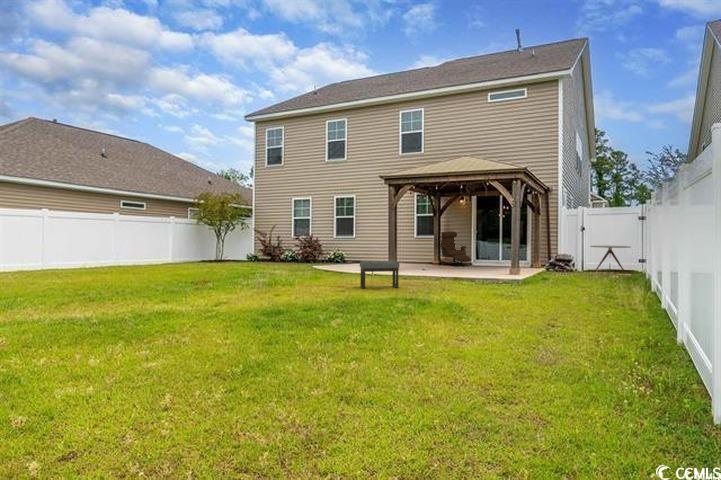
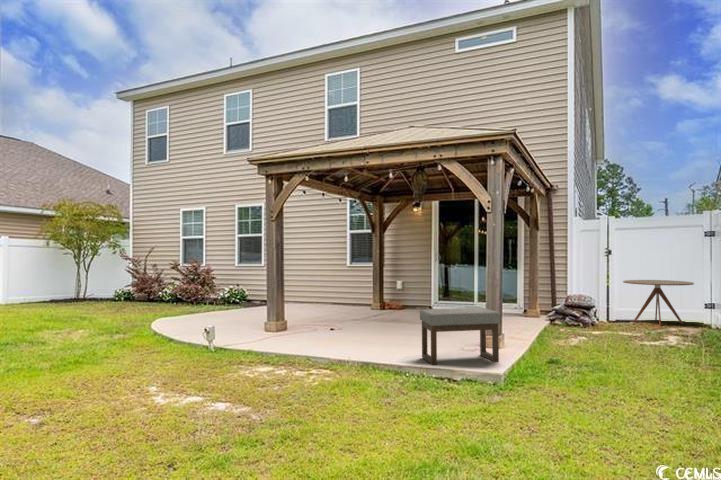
lounge chair: present [440,231,471,267] -> none [383,257,430,314]
ottoman: present [360,261,400,289] -> present [420,308,500,365]

